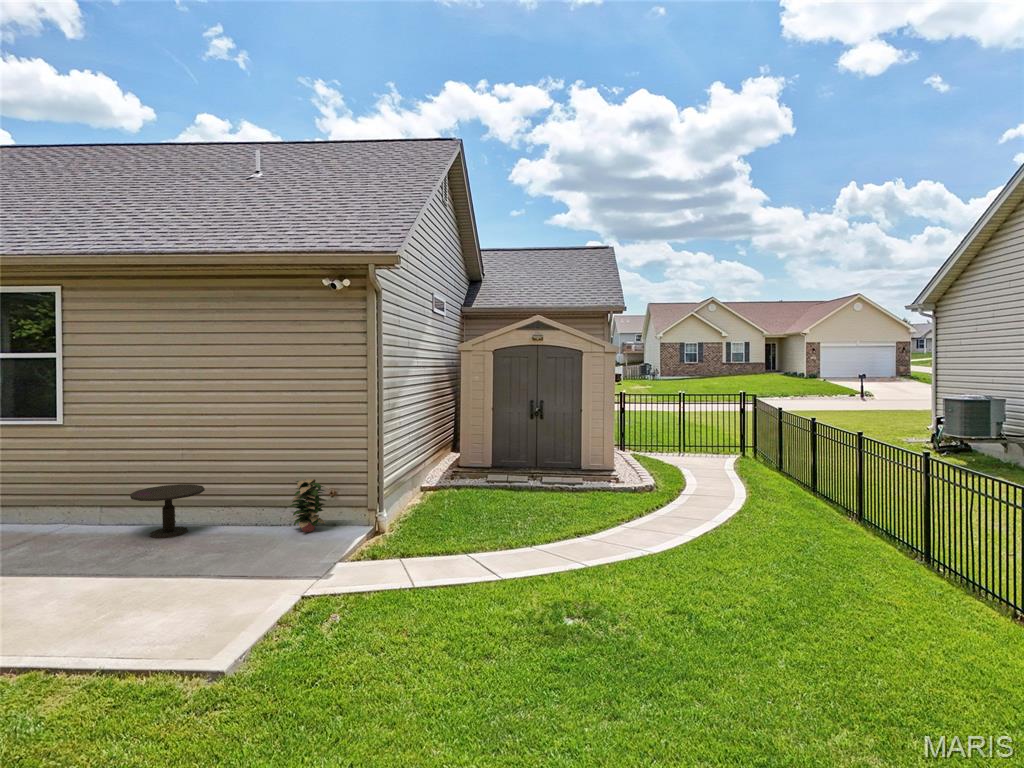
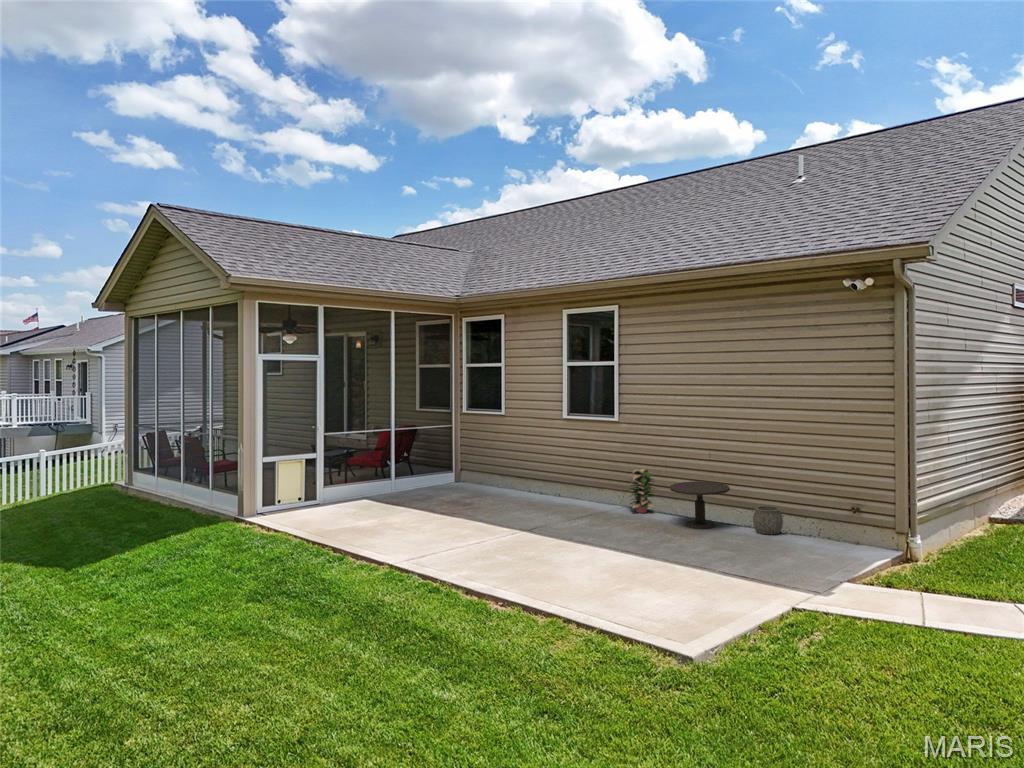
decorative plant: present [290,479,326,532] -> present [628,469,656,513]
woven basket: none [231,501,263,531] -> present [753,505,783,535]

